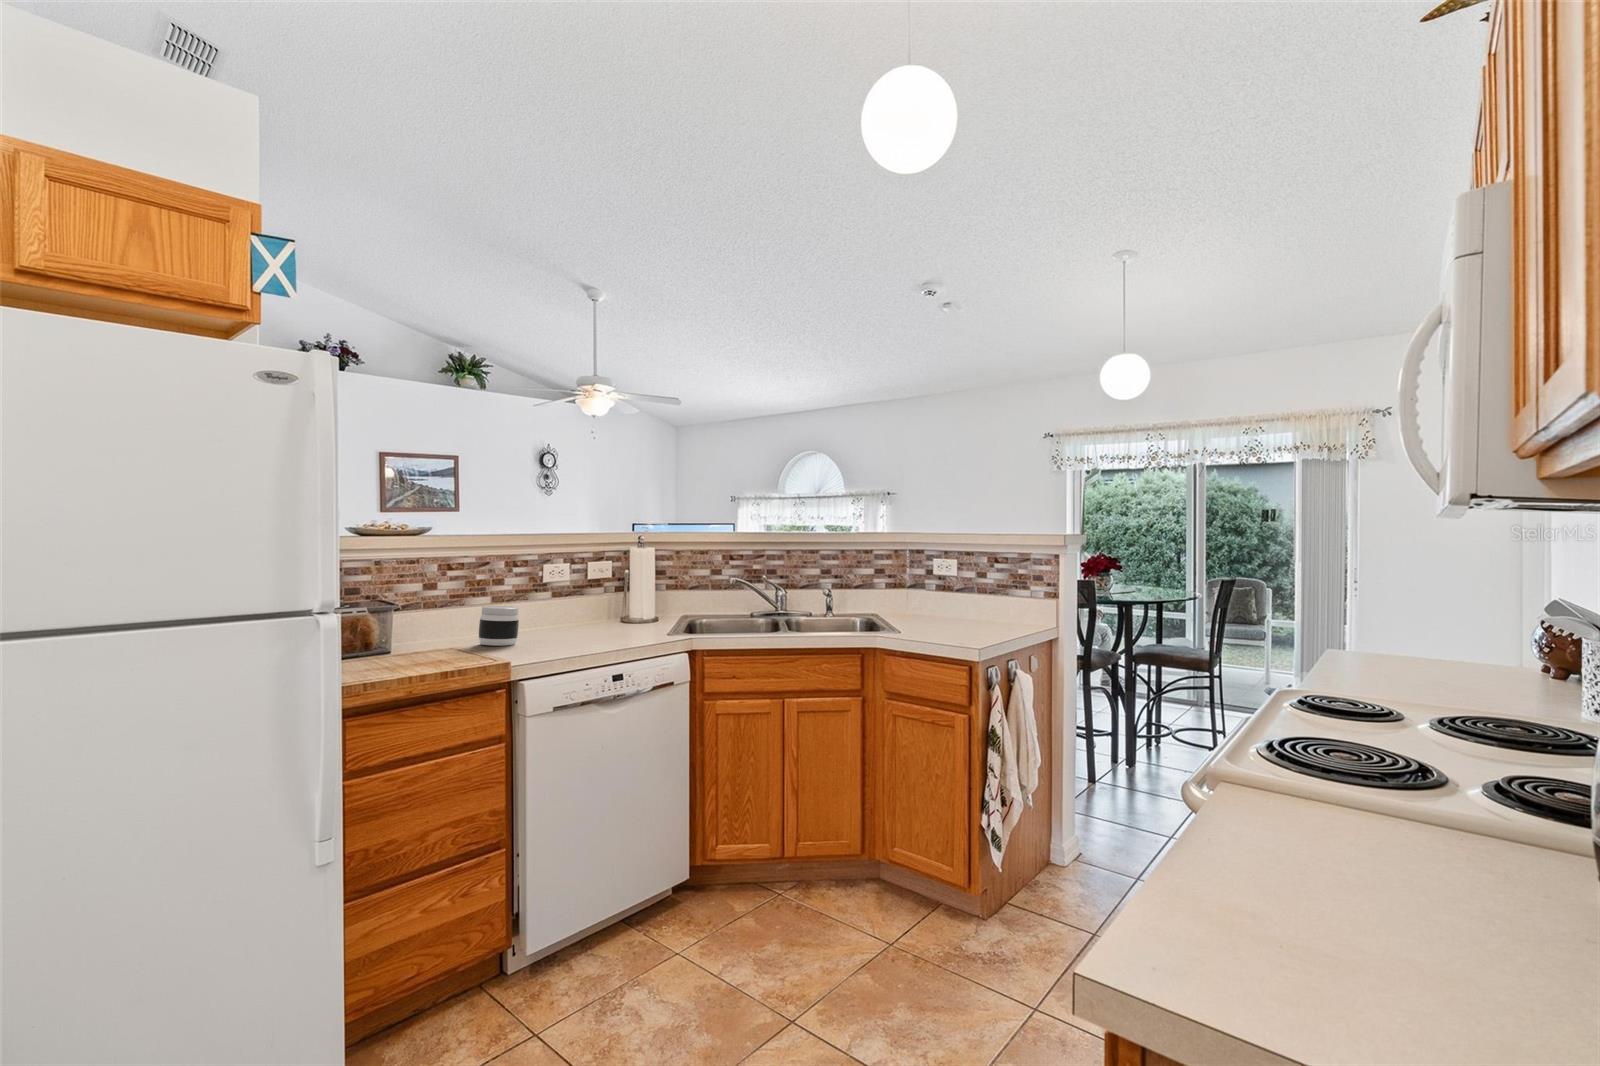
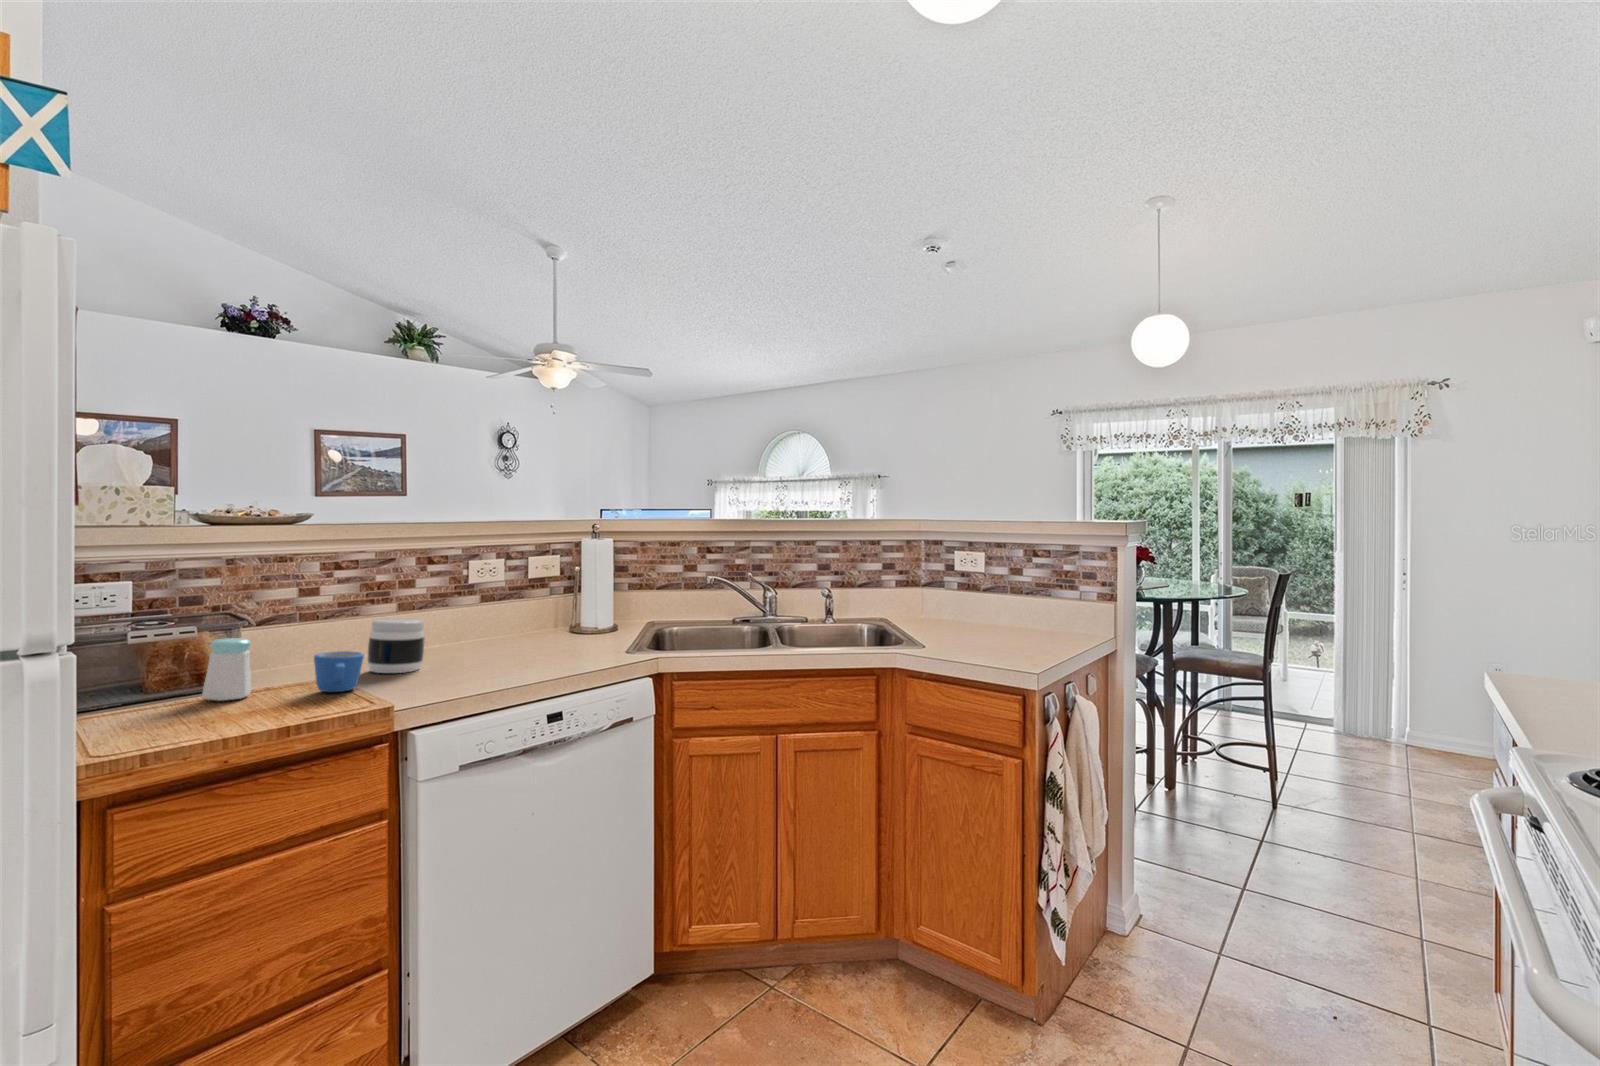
salt shaker: none [377,616,407,659] -> present [202,638,251,701]
mug: none [449,627,483,655] -> present [314,651,364,692]

